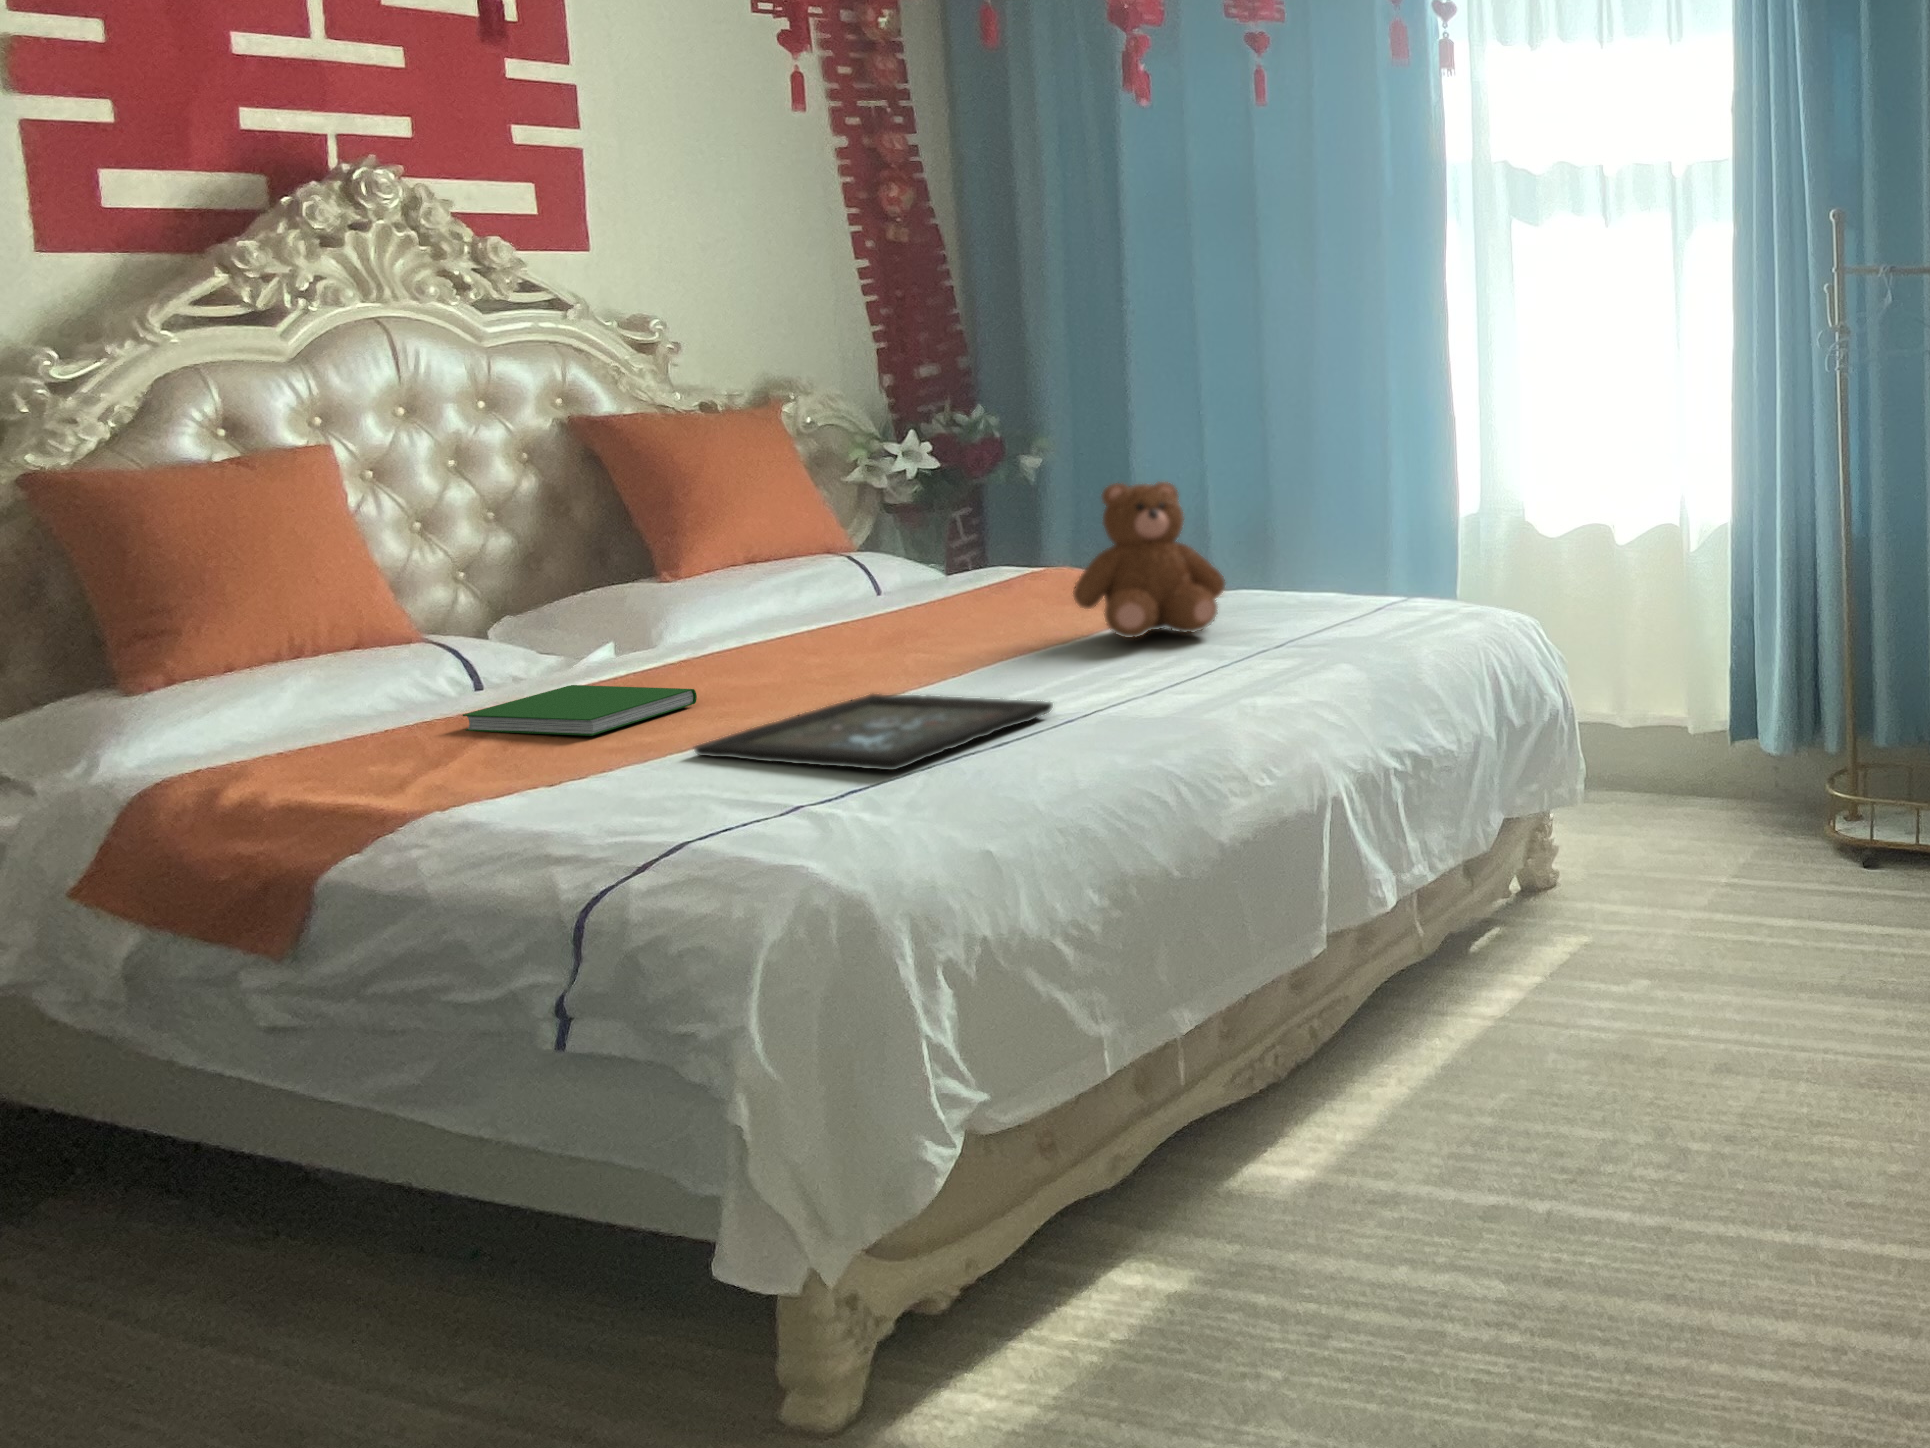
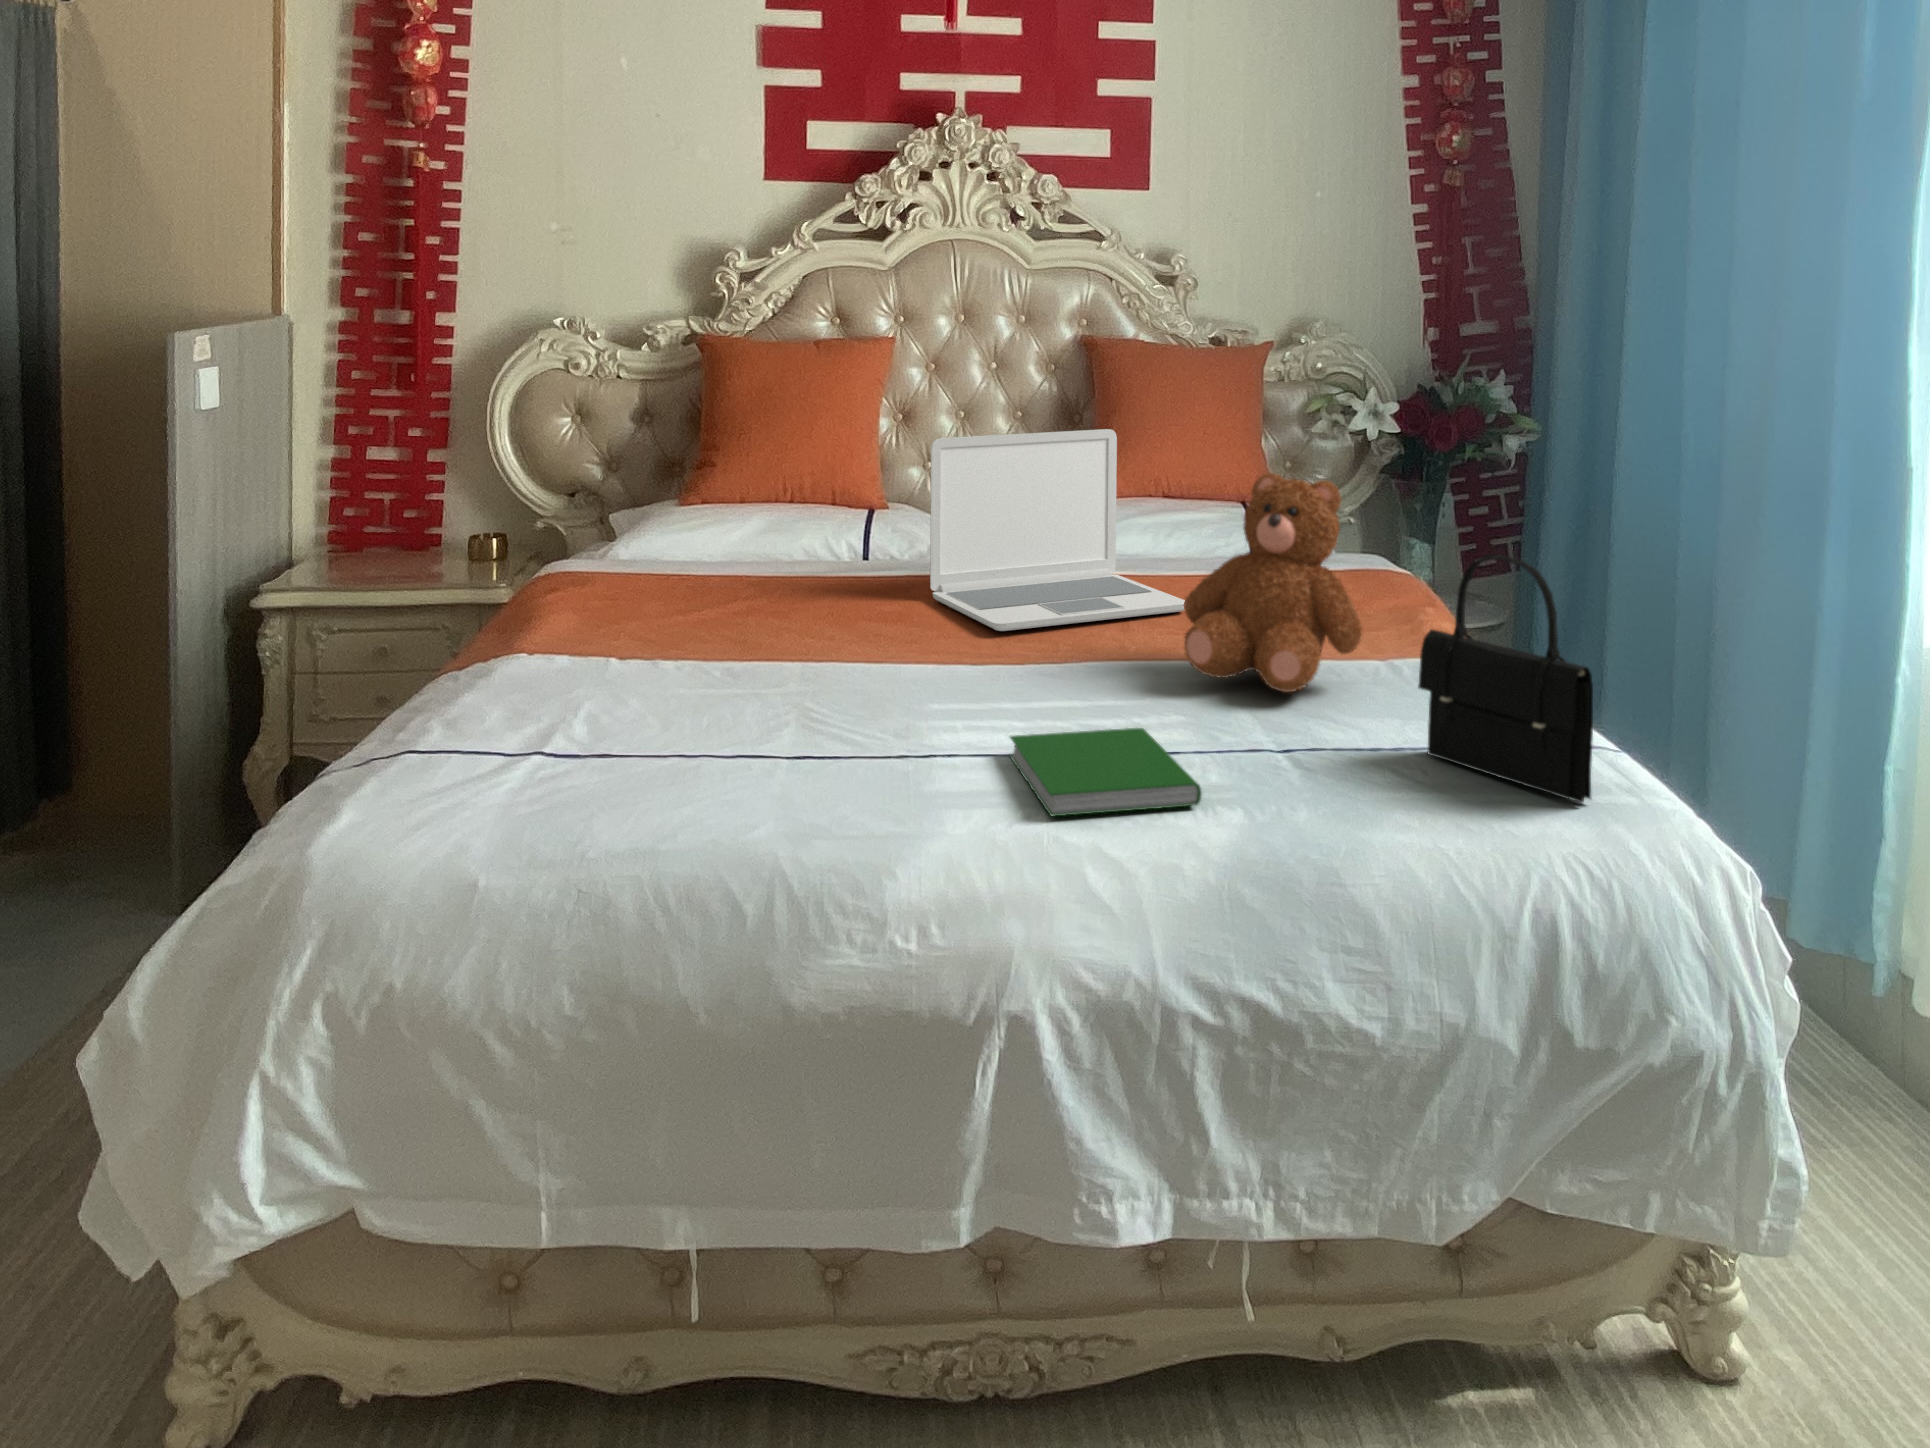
laptop: none [695,486,977,671] -> present [930,429,1185,631]
handbag: none [1335,494,1464,633] -> present [1418,555,1593,803]
hardcover book: present [463,685,697,736] -> present [1010,728,1202,816]
tray: present [694,694,1052,770] -> none [697,659,944,748]

